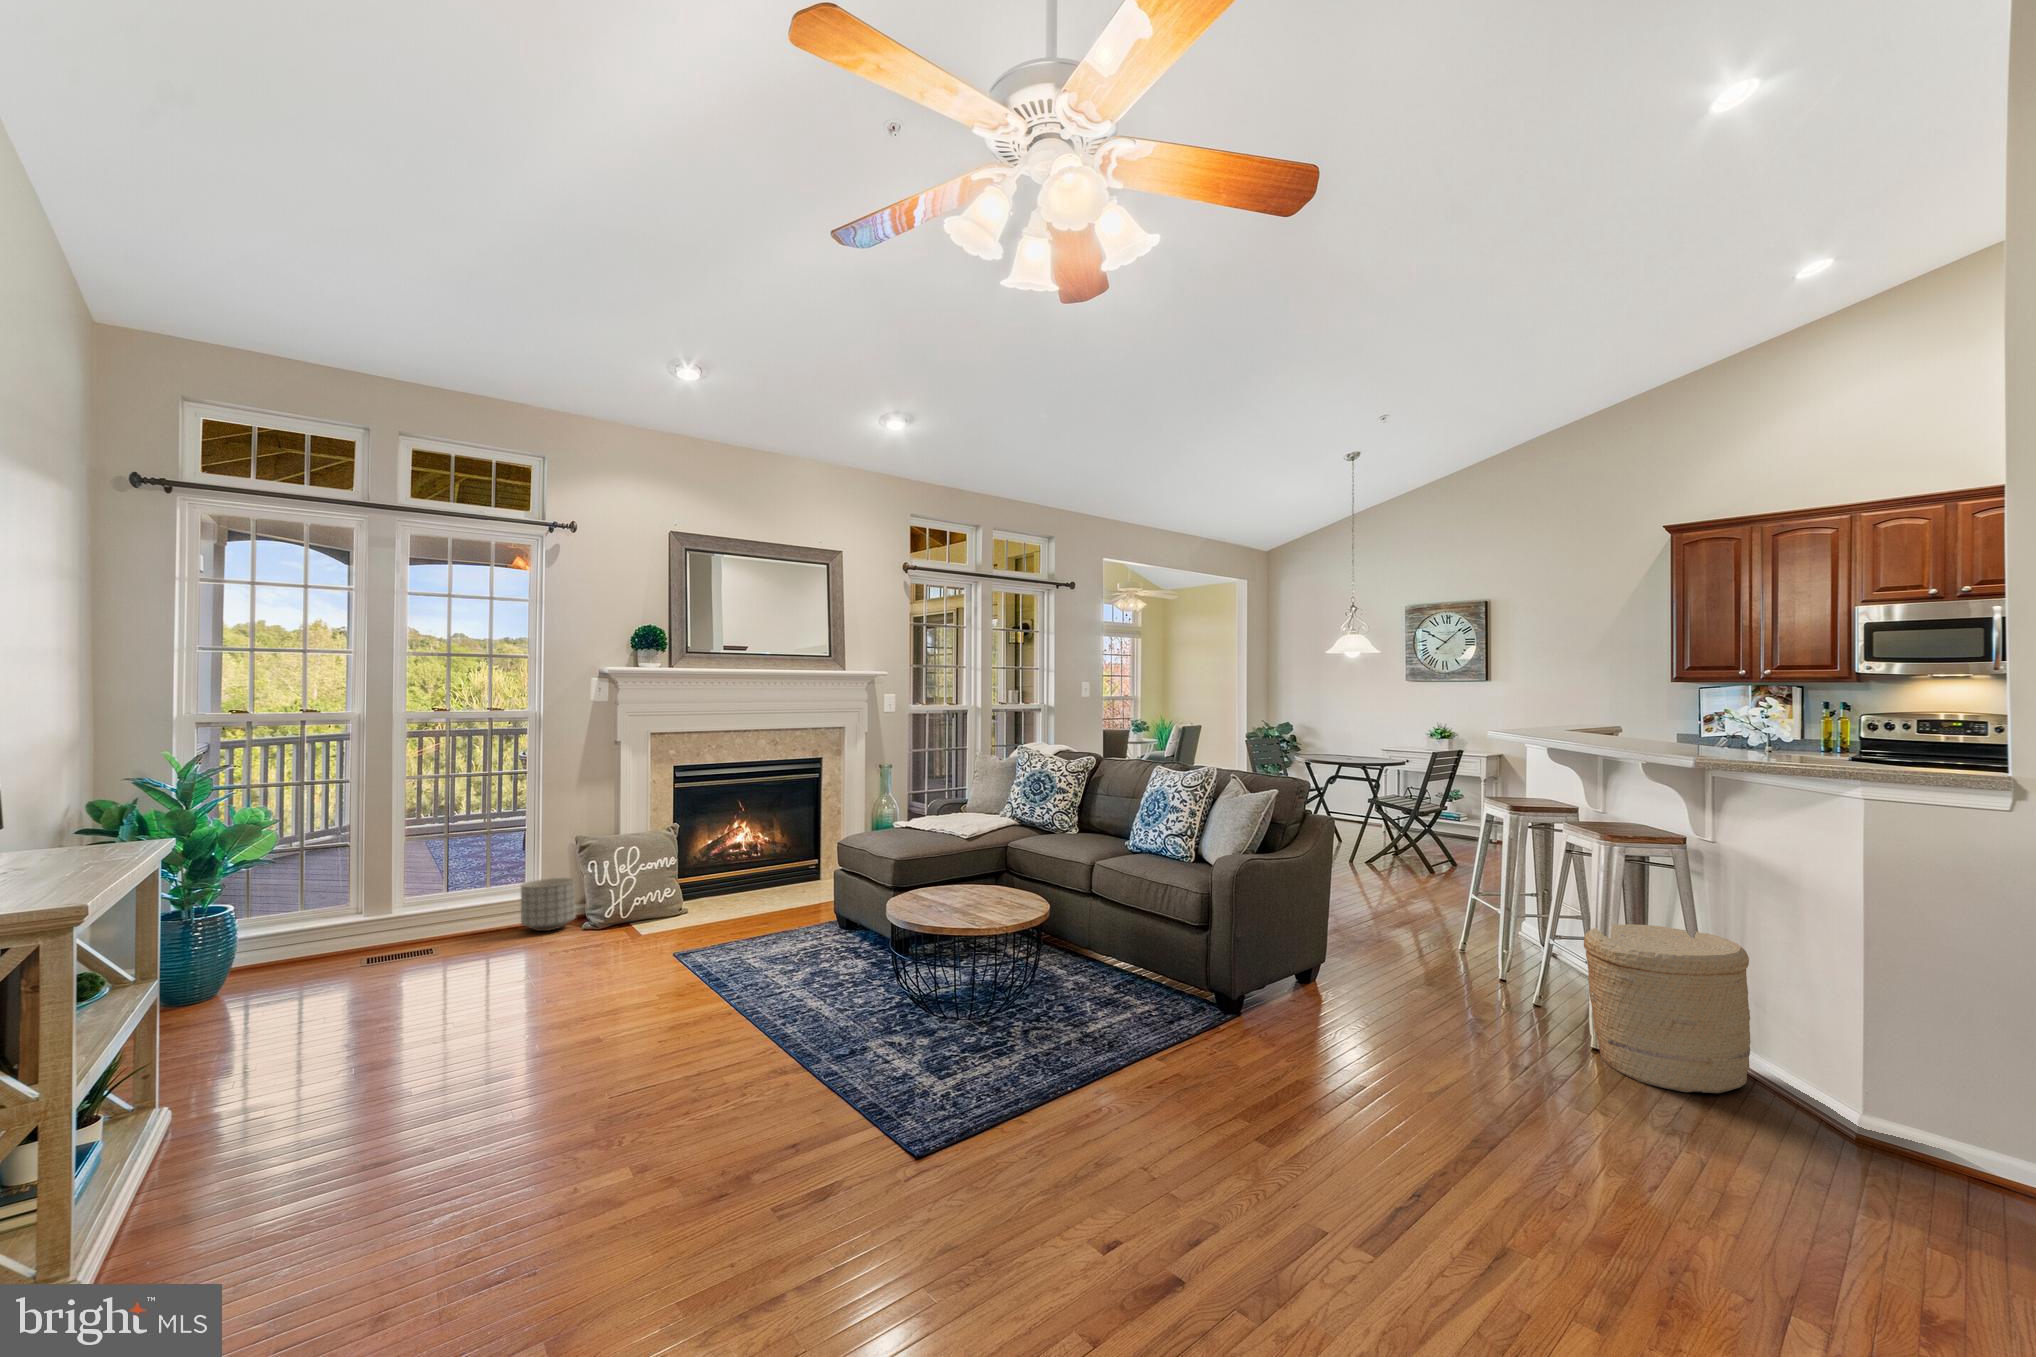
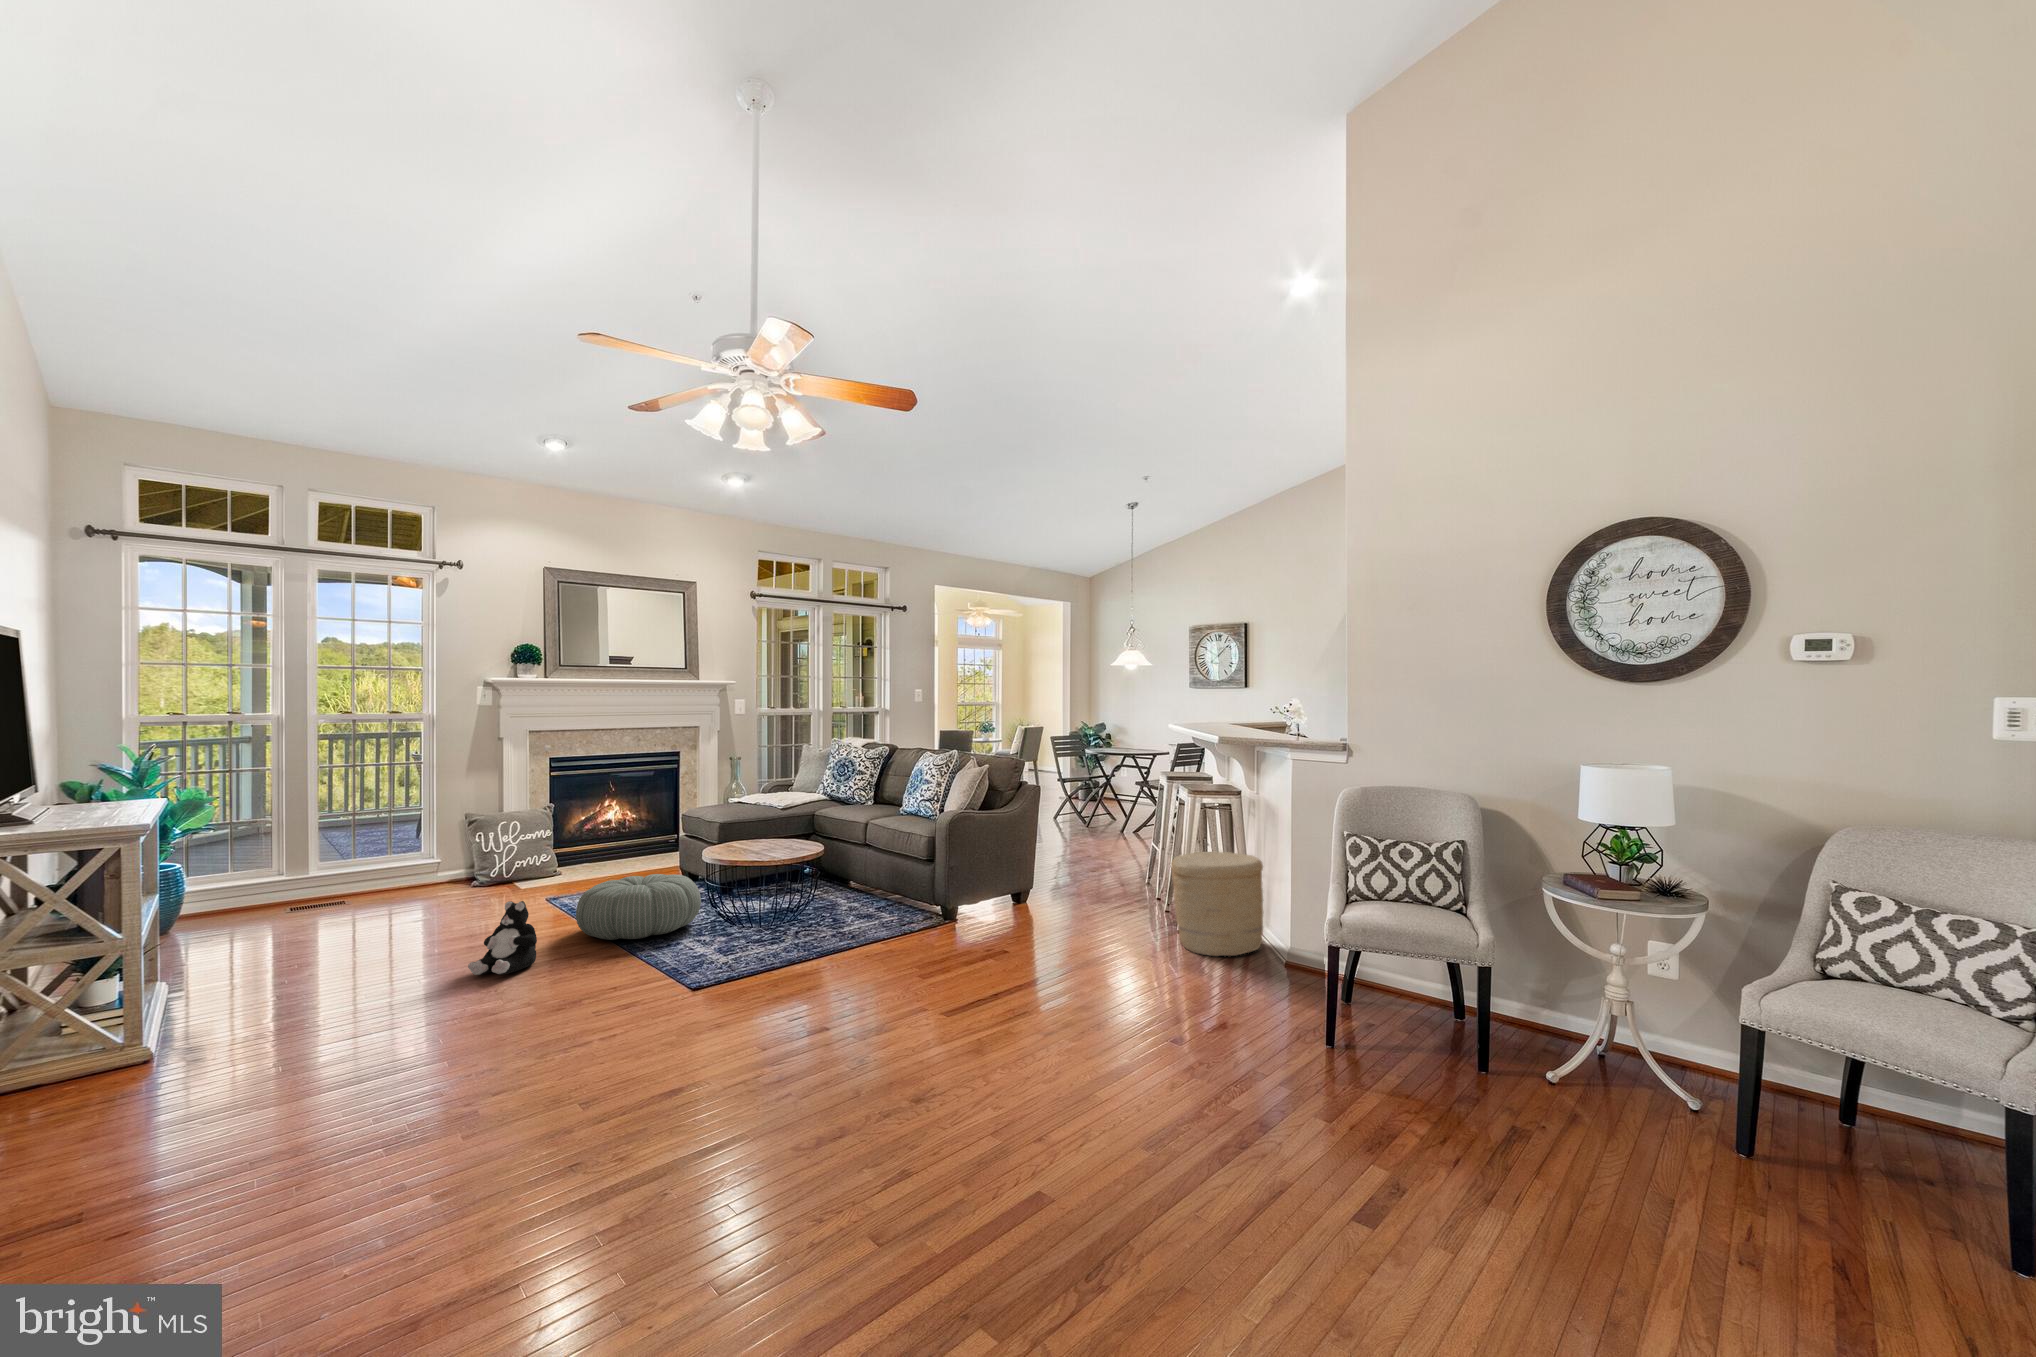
planter: present [521,878,576,931] -> none [417,848,464,889]
pouf: none [736,929,894,1025] -> present [576,874,701,940]
plush toy: none [608,976,697,1086] -> present [468,901,537,975]

